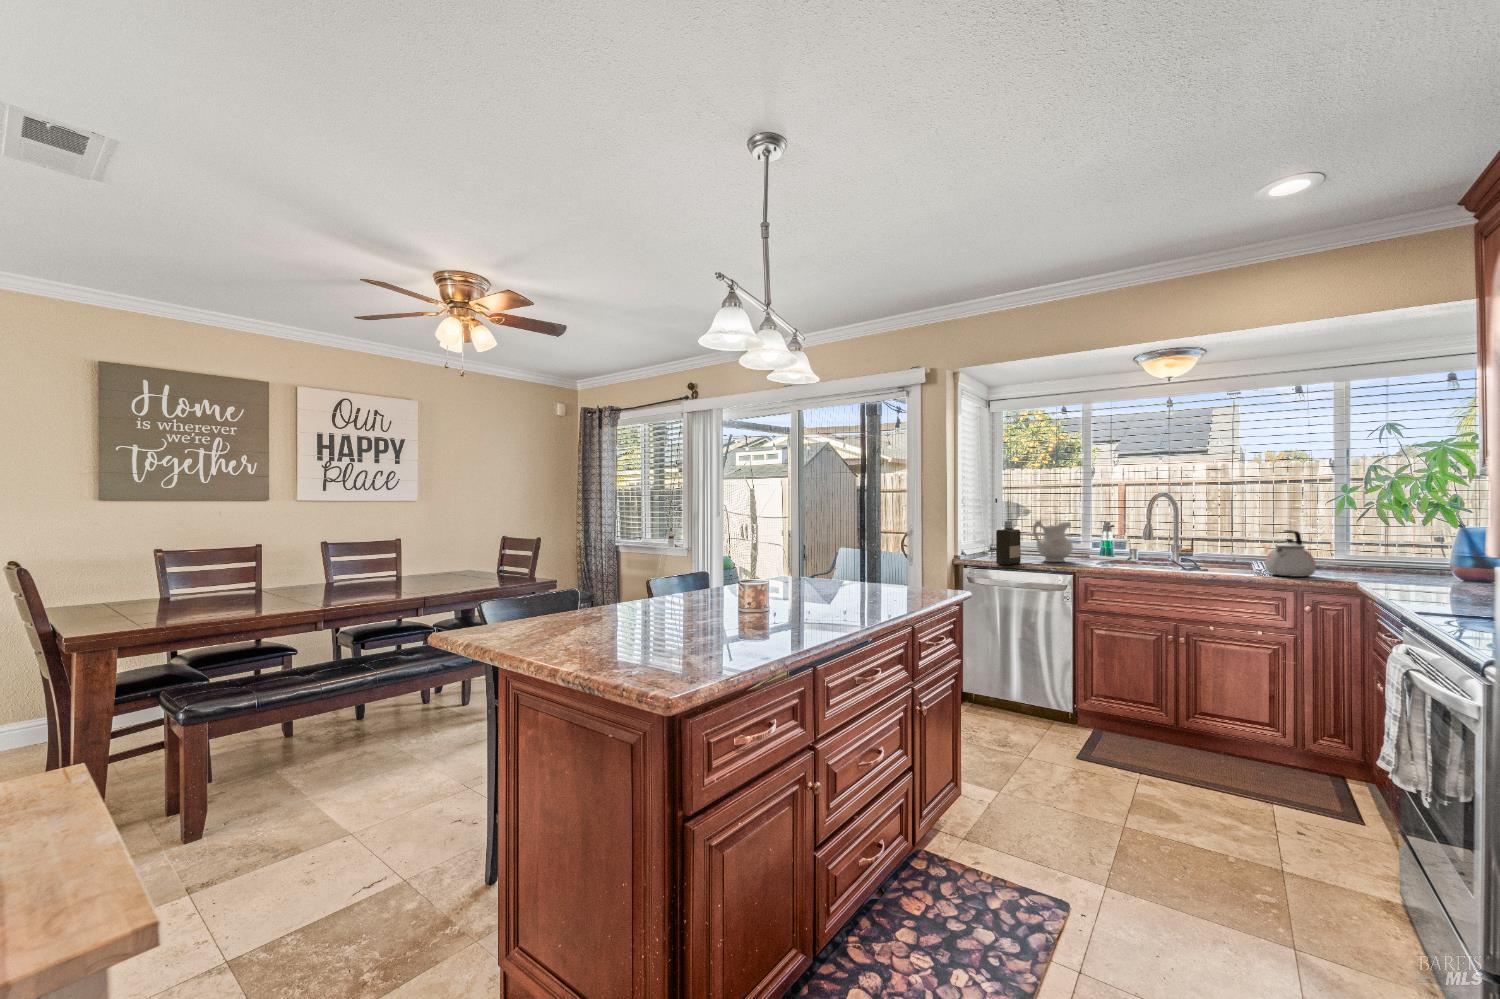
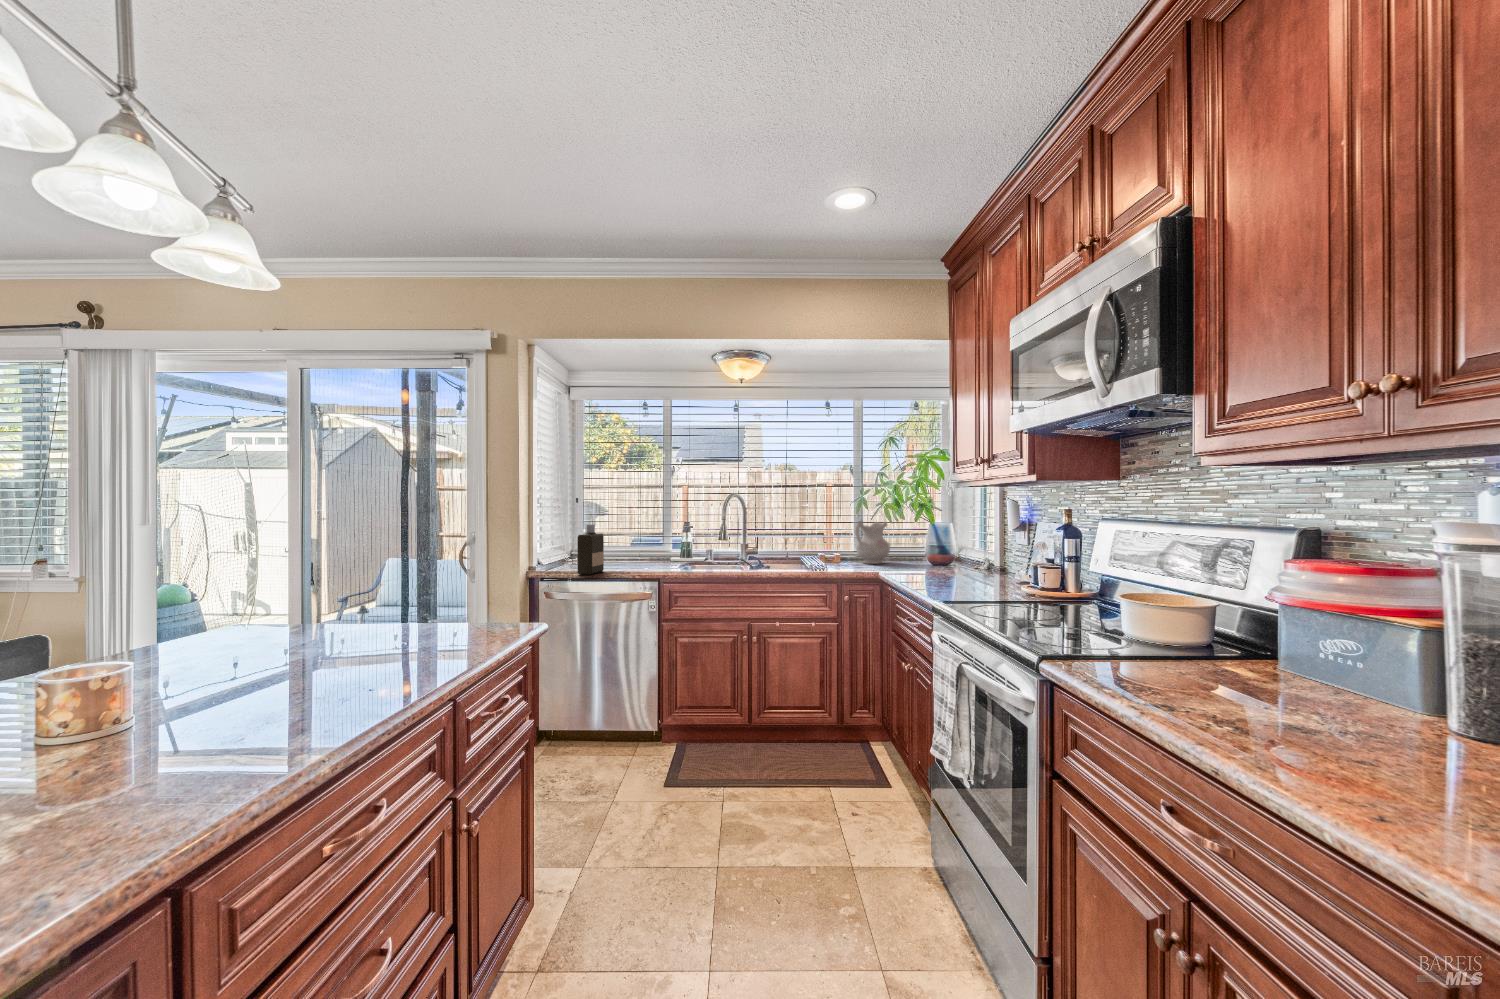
ceramic pitcher: present [1033,521,1072,562] -> present [855,521,890,564]
kettle: present [1265,530,1316,577] -> none [816,528,851,570]

